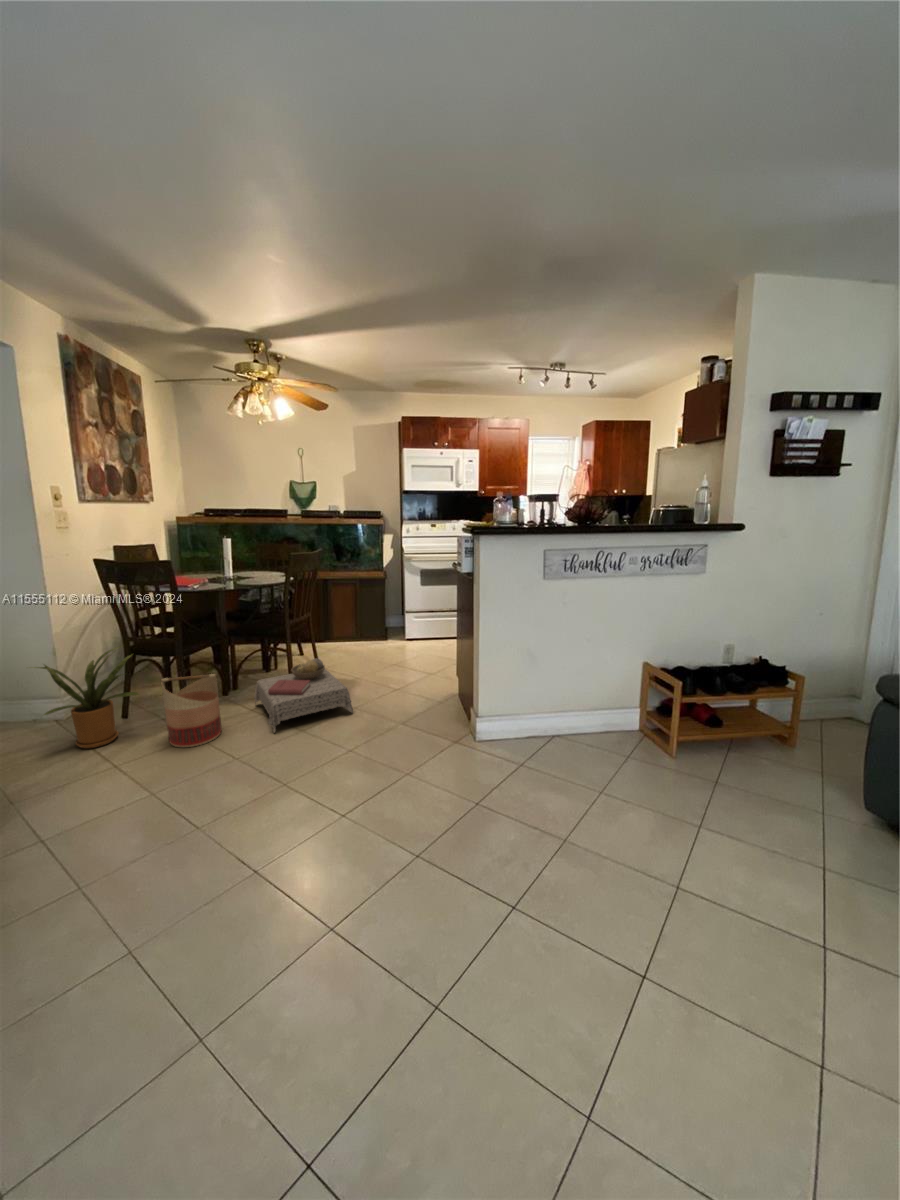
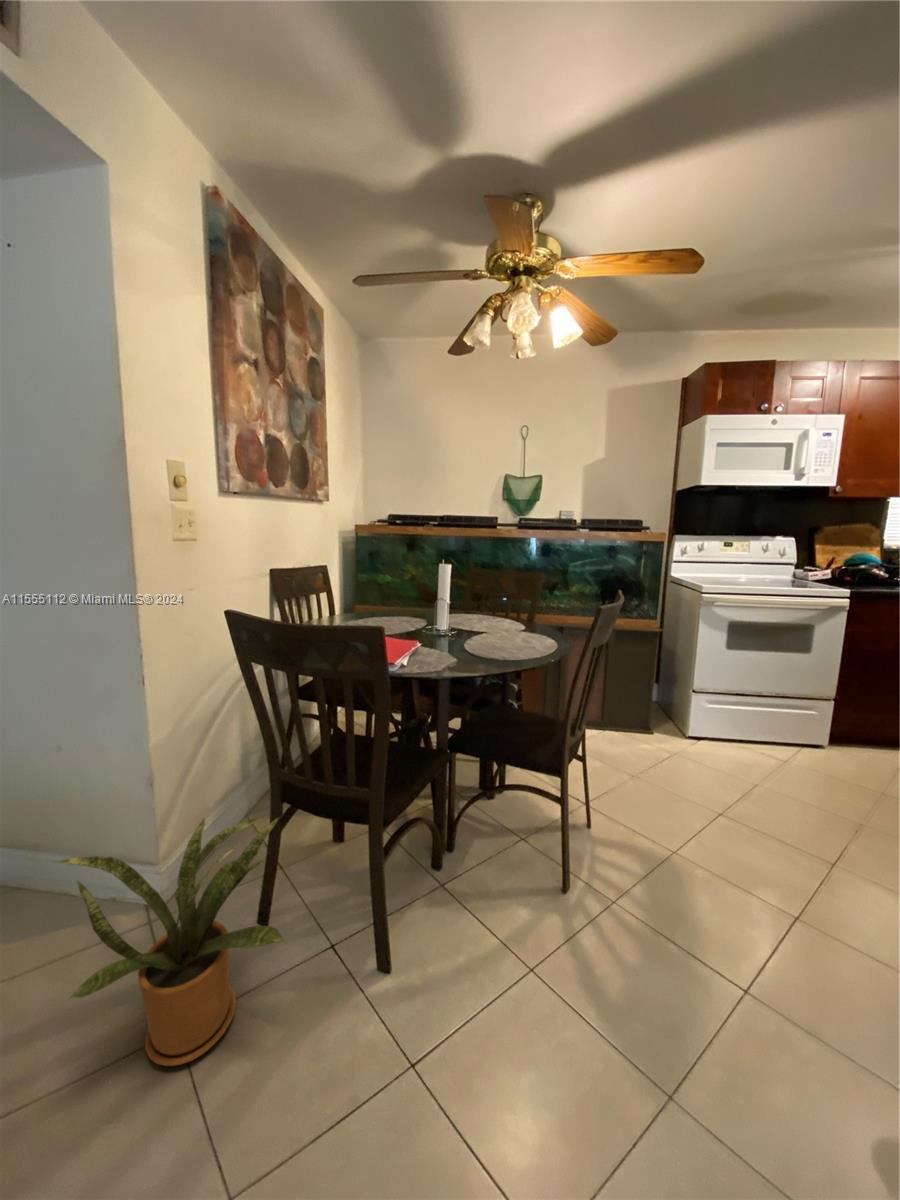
ottoman: present [254,658,353,733] -> none [502,851,775,1132]
basket: present [161,674,222,747] -> none [332,909,463,1151]

